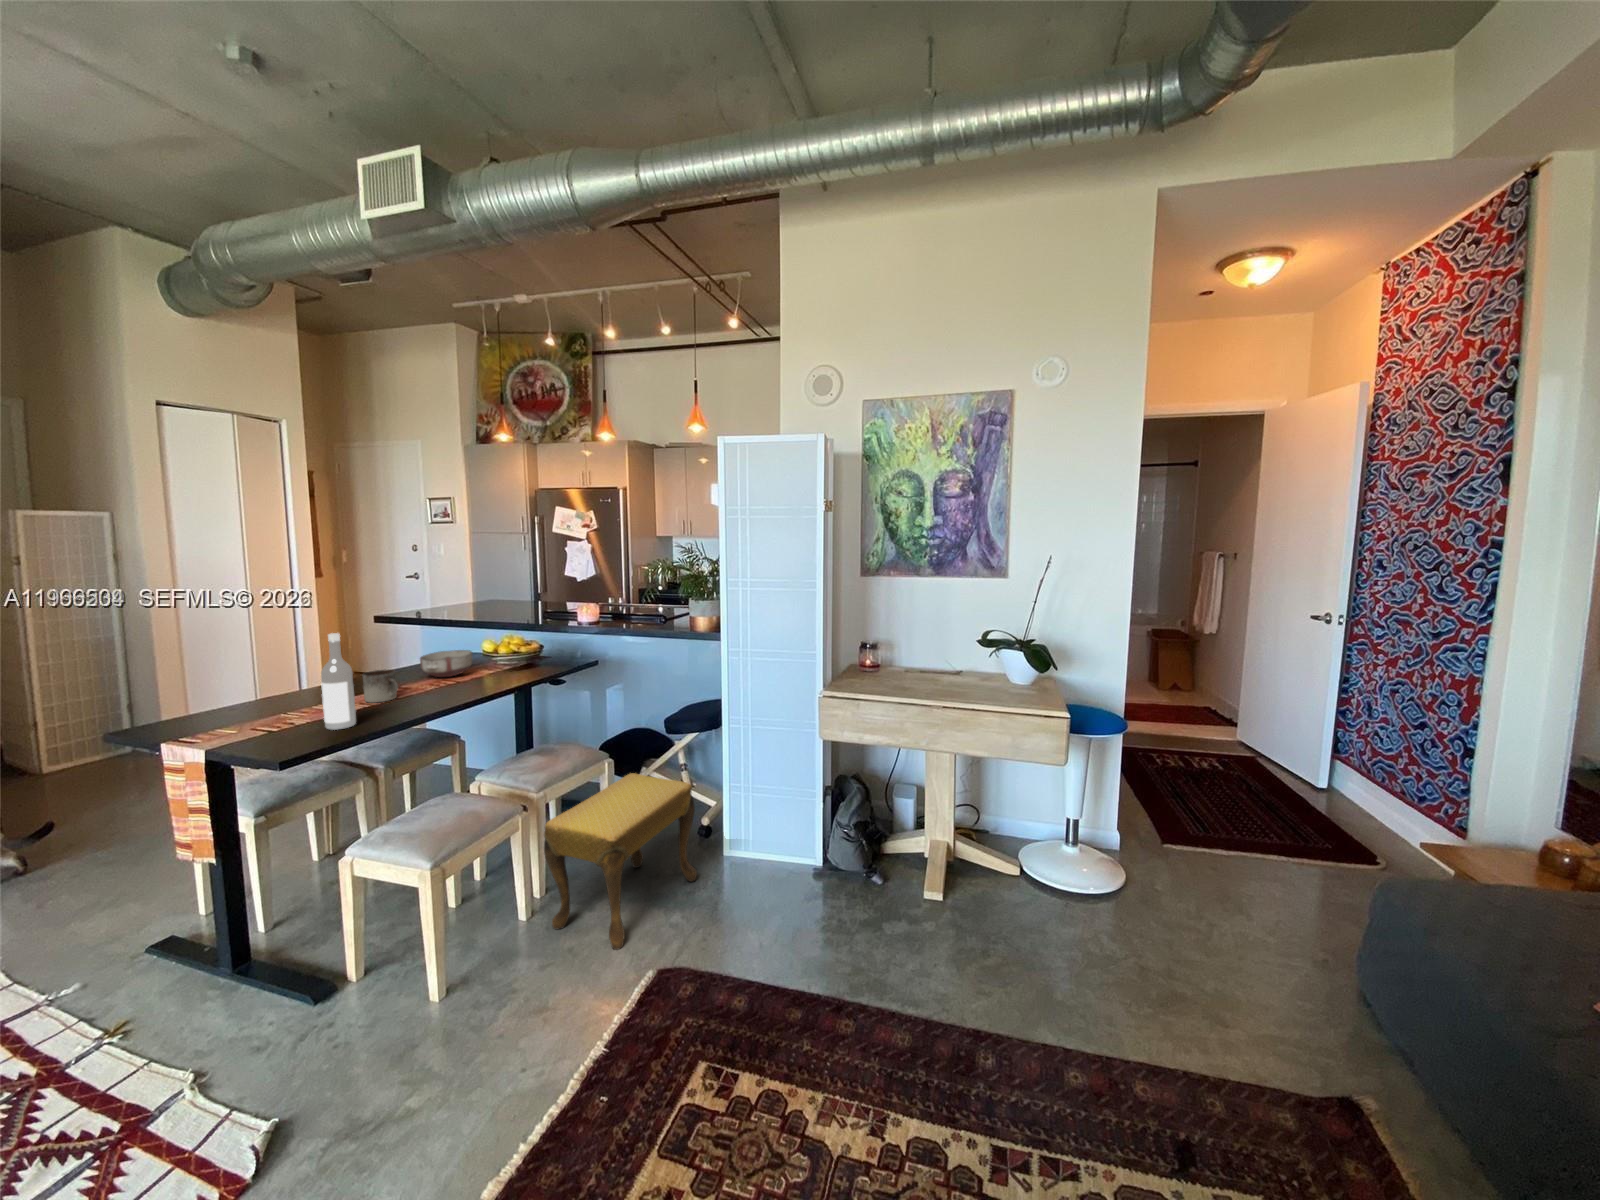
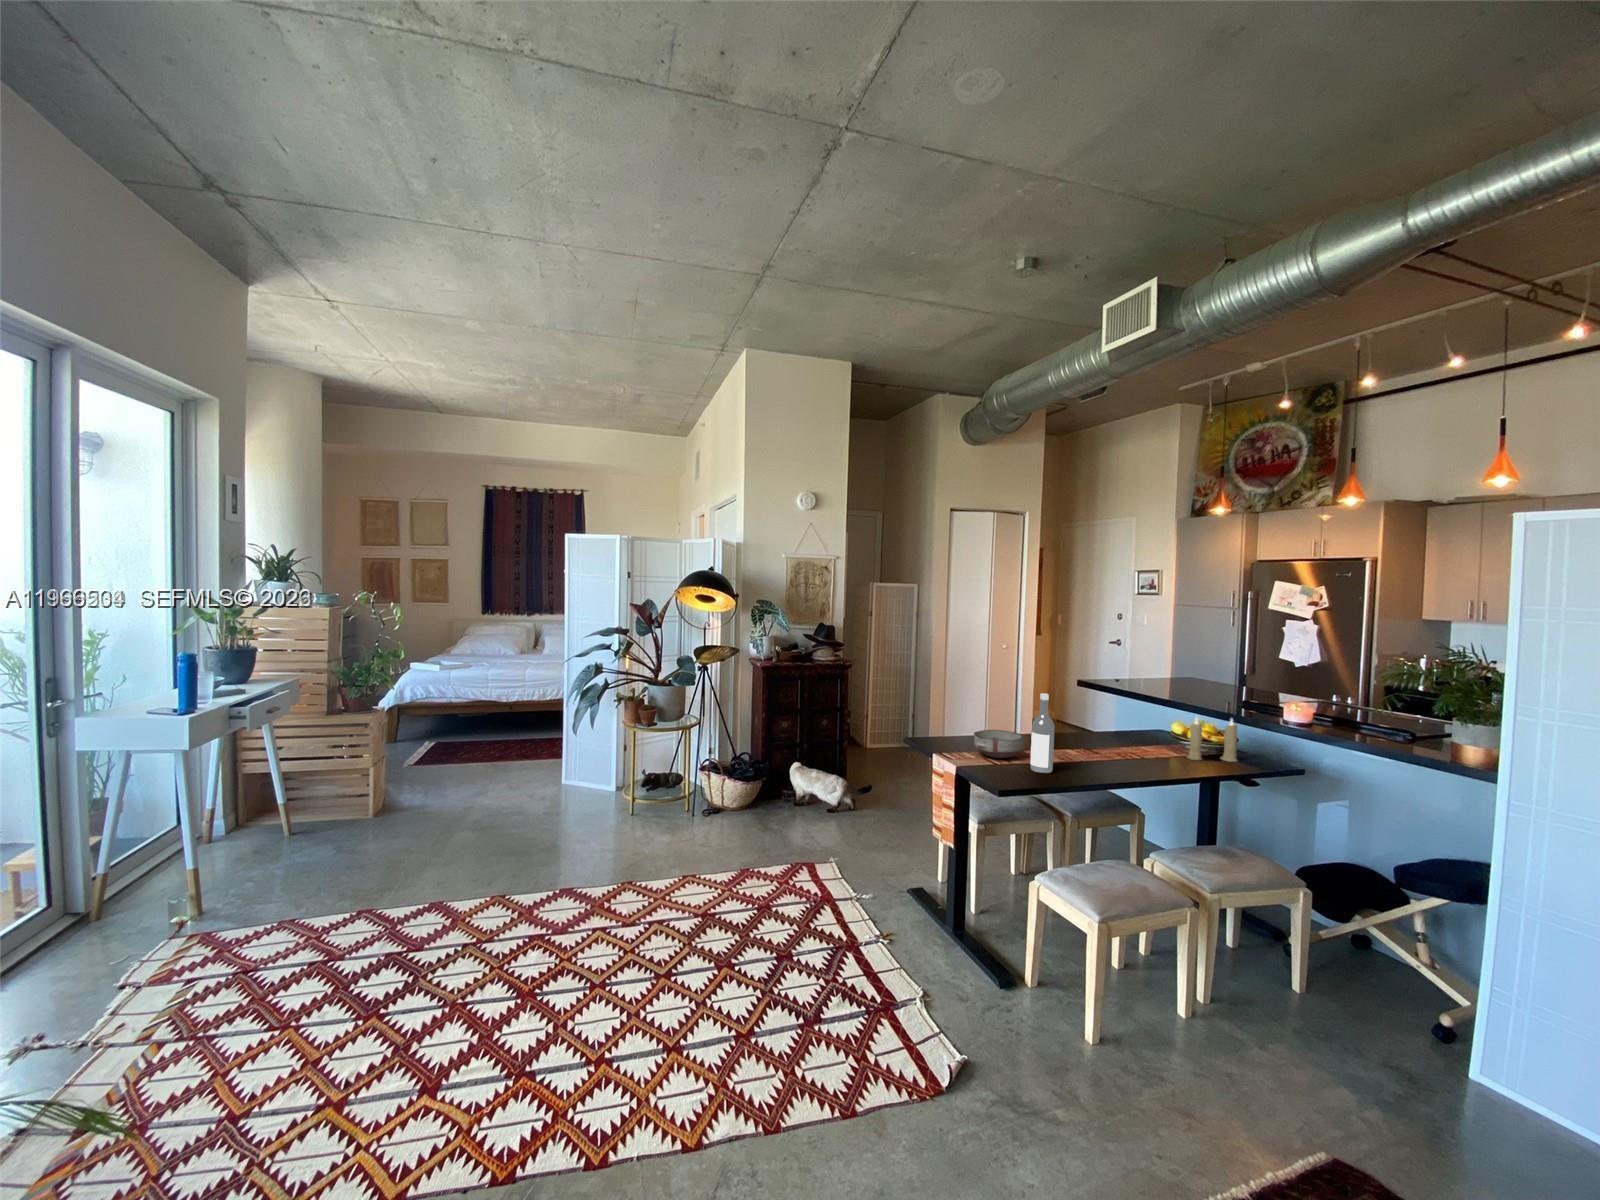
candle: none [502,626,548,674] -> present [1187,718,1238,762]
ceramic bowl: present [420,650,473,677] -> present [974,730,1023,758]
mug: present [362,669,398,703] -> none [1061,730,1088,758]
footstool: present [544,773,697,950] -> none [1207,913,1425,1109]

